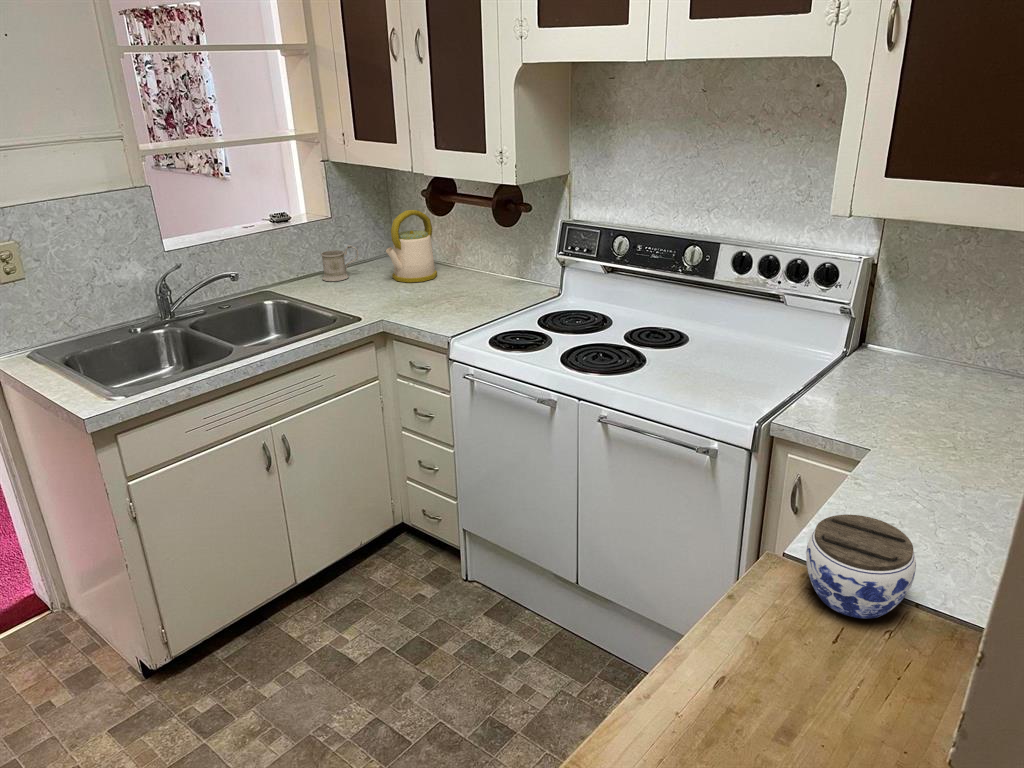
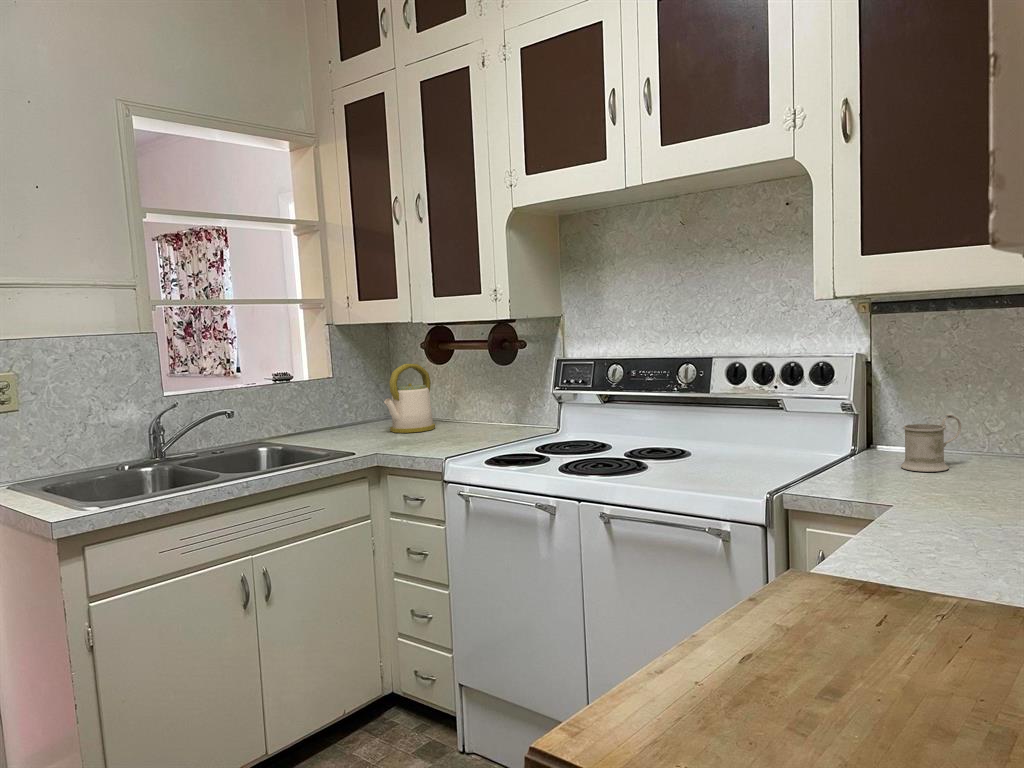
mug: present [321,245,358,281] -> present [901,414,961,472]
jar: present [806,515,916,619] -> none [831,513,958,618]

